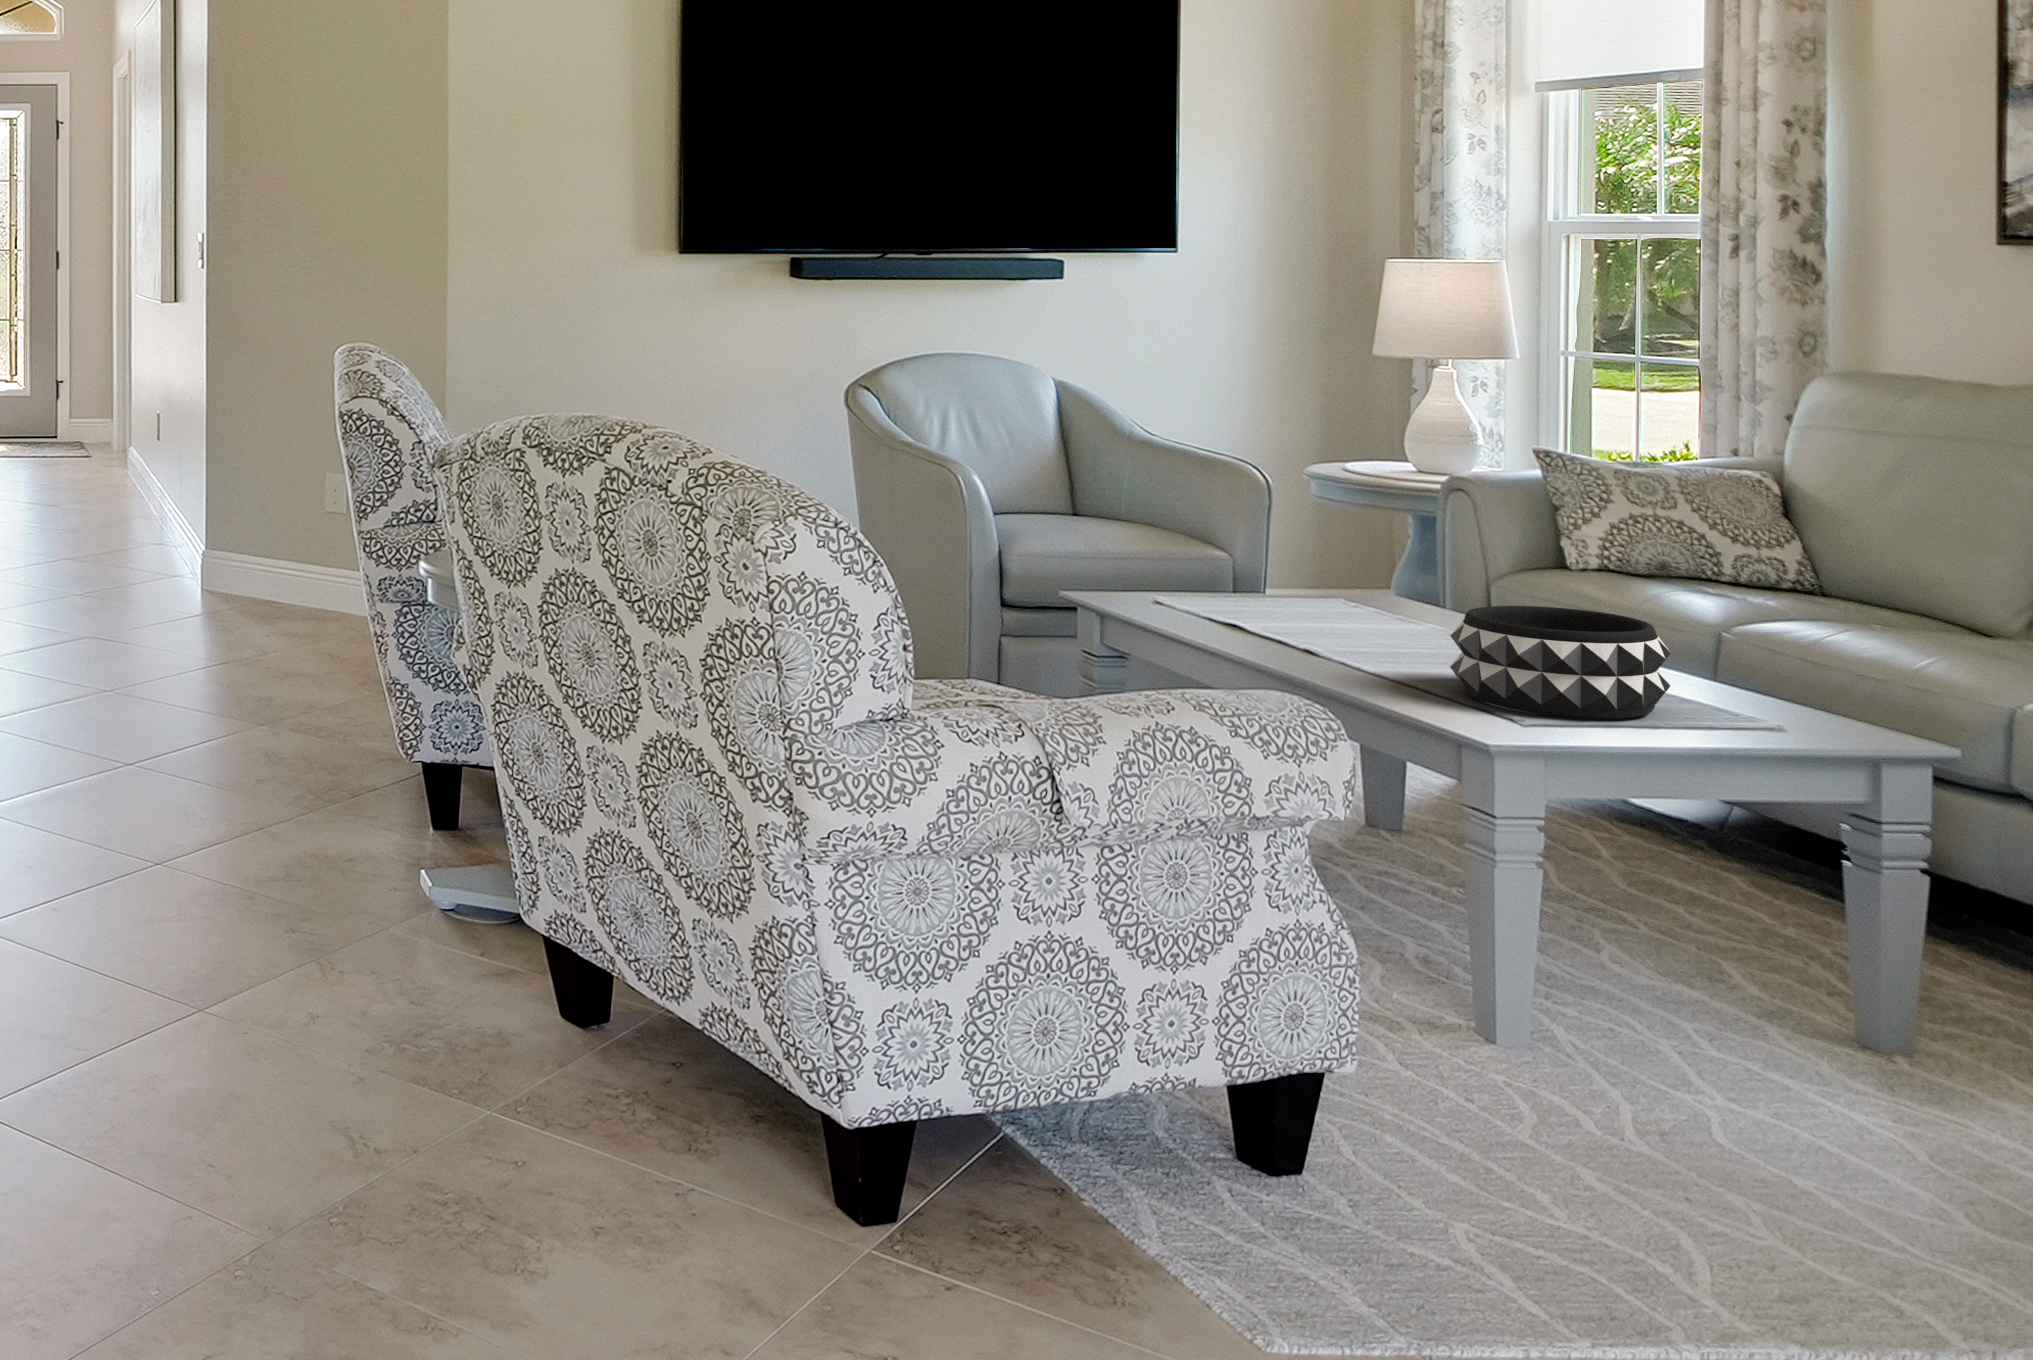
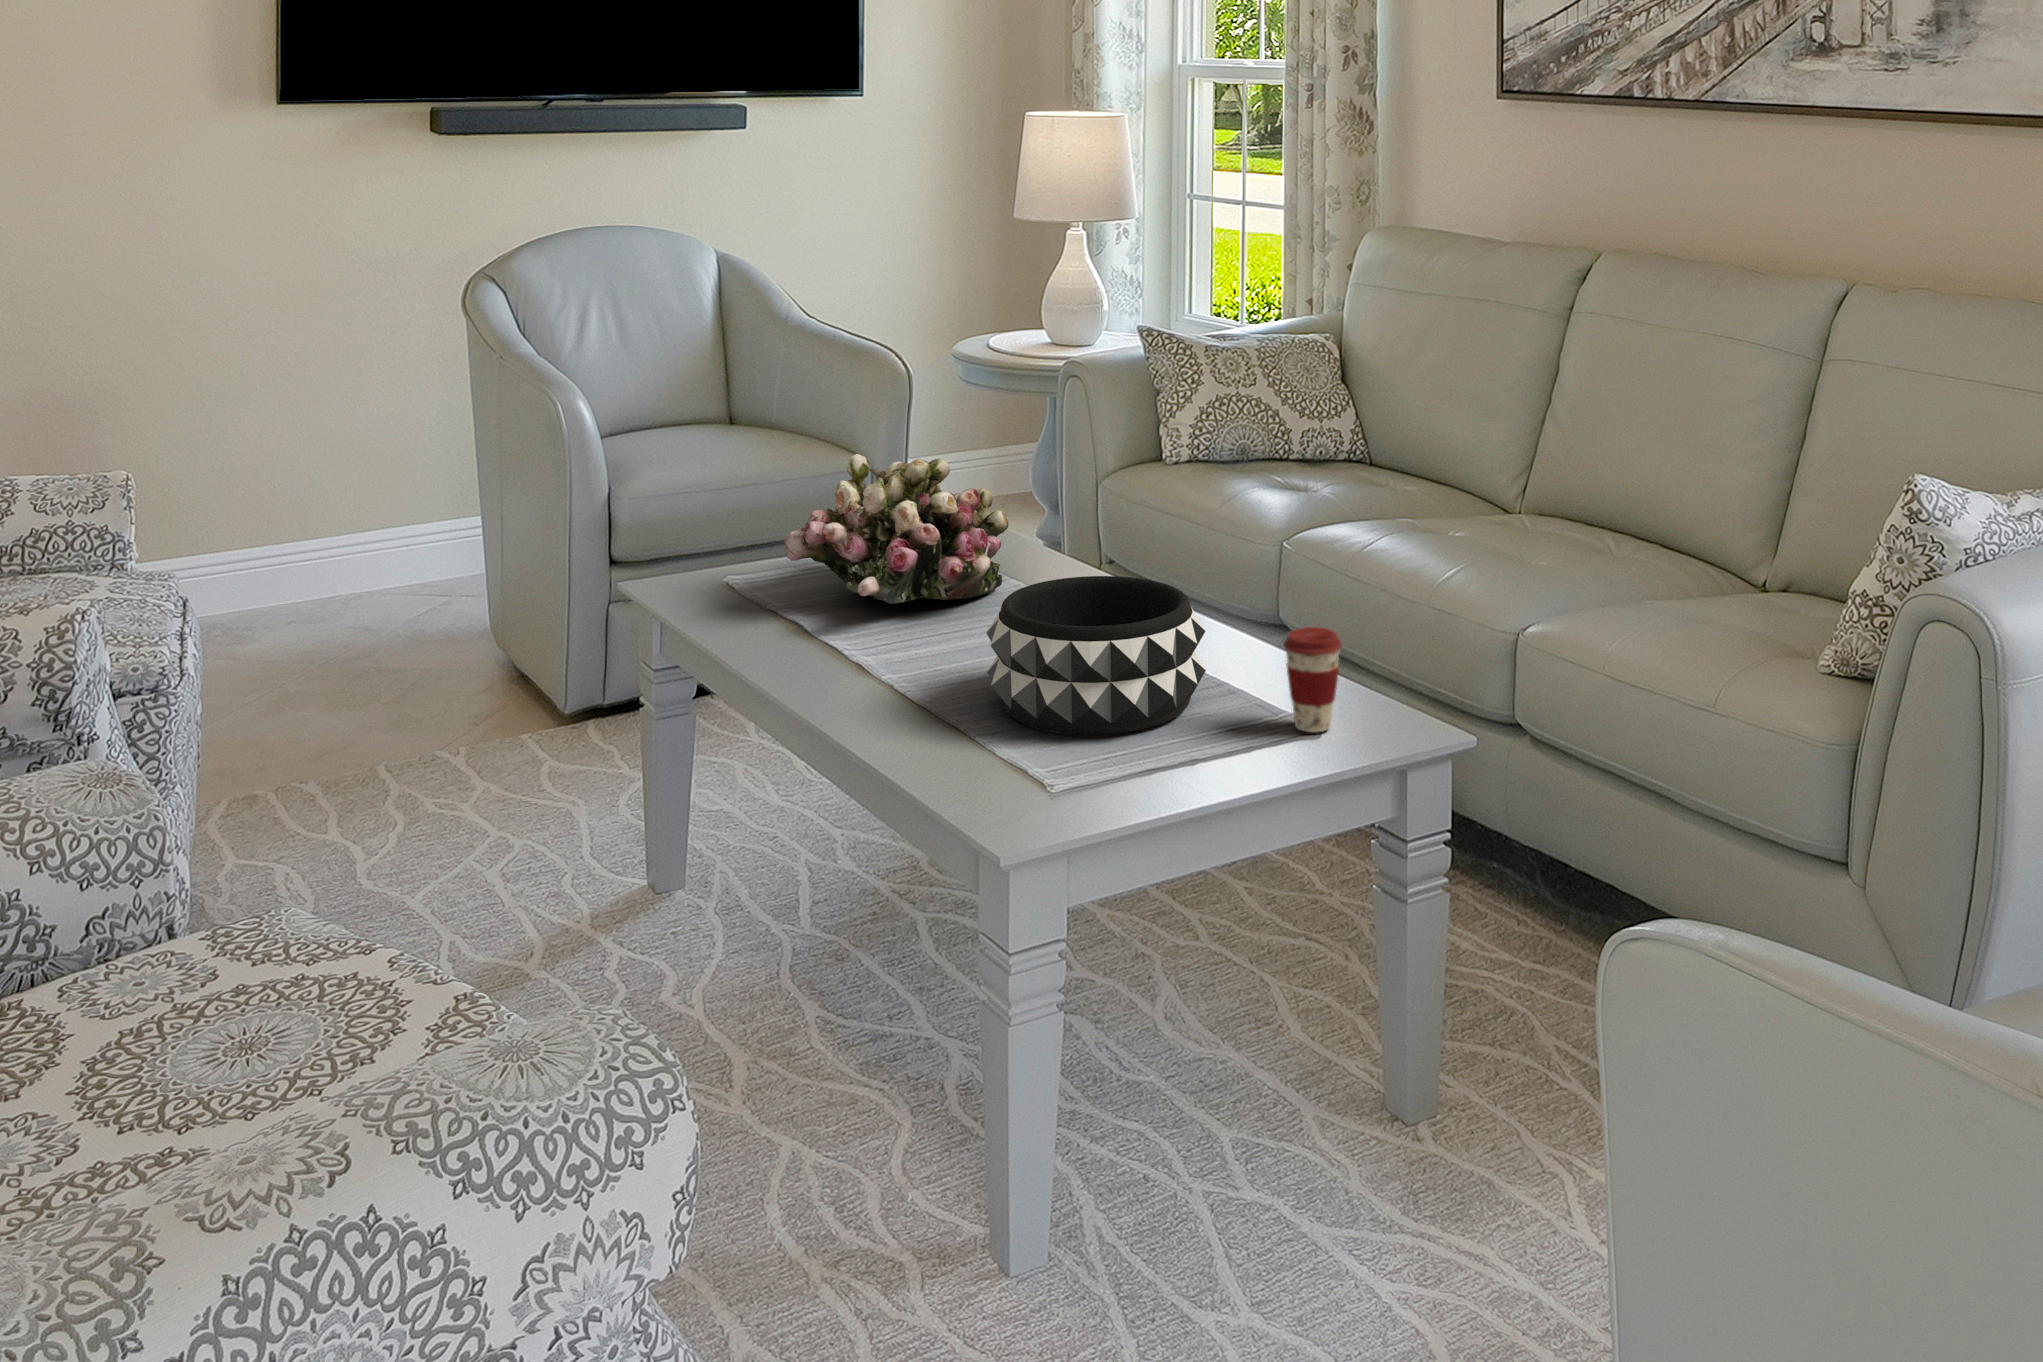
flower arrangement: none [1229,512,1437,634] -> present [784,454,1009,604]
coffee cup: none [1758,655,1823,740] -> present [1283,627,1342,732]

